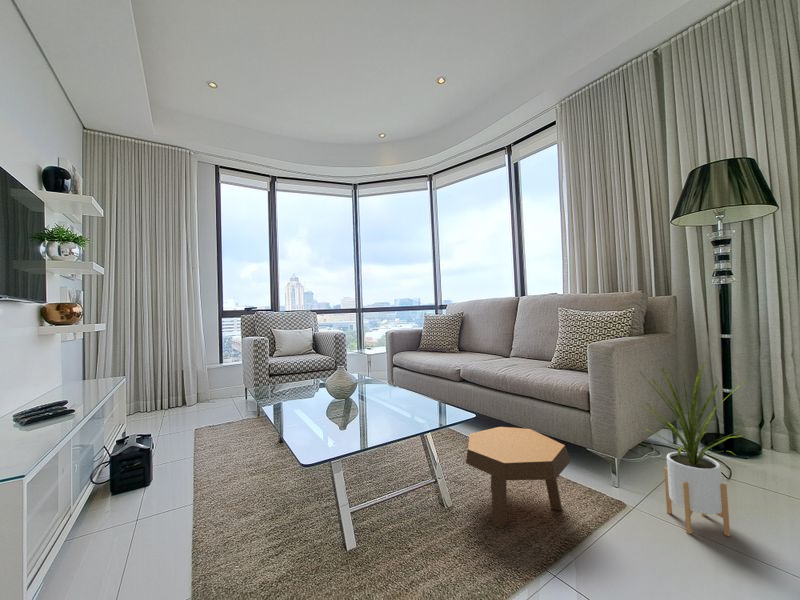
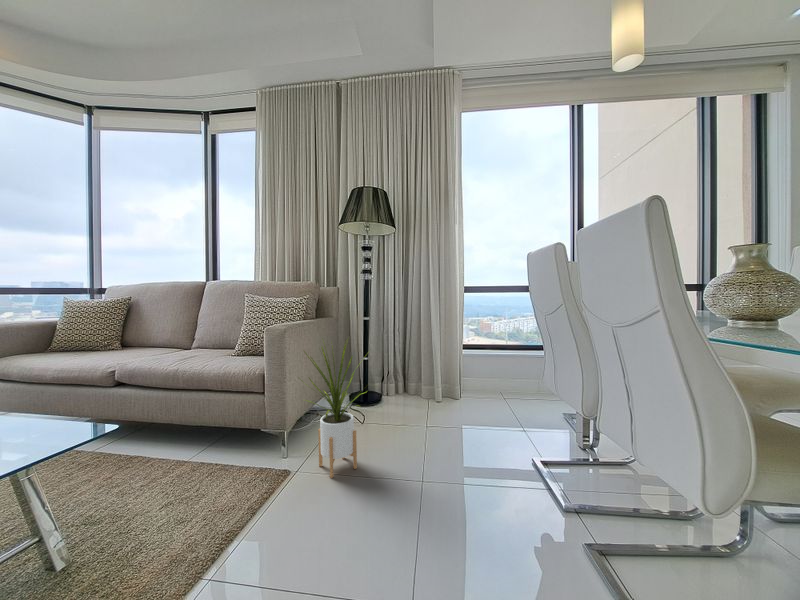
footstool: present [466,427,571,529] -> none [98,425,239,555]

